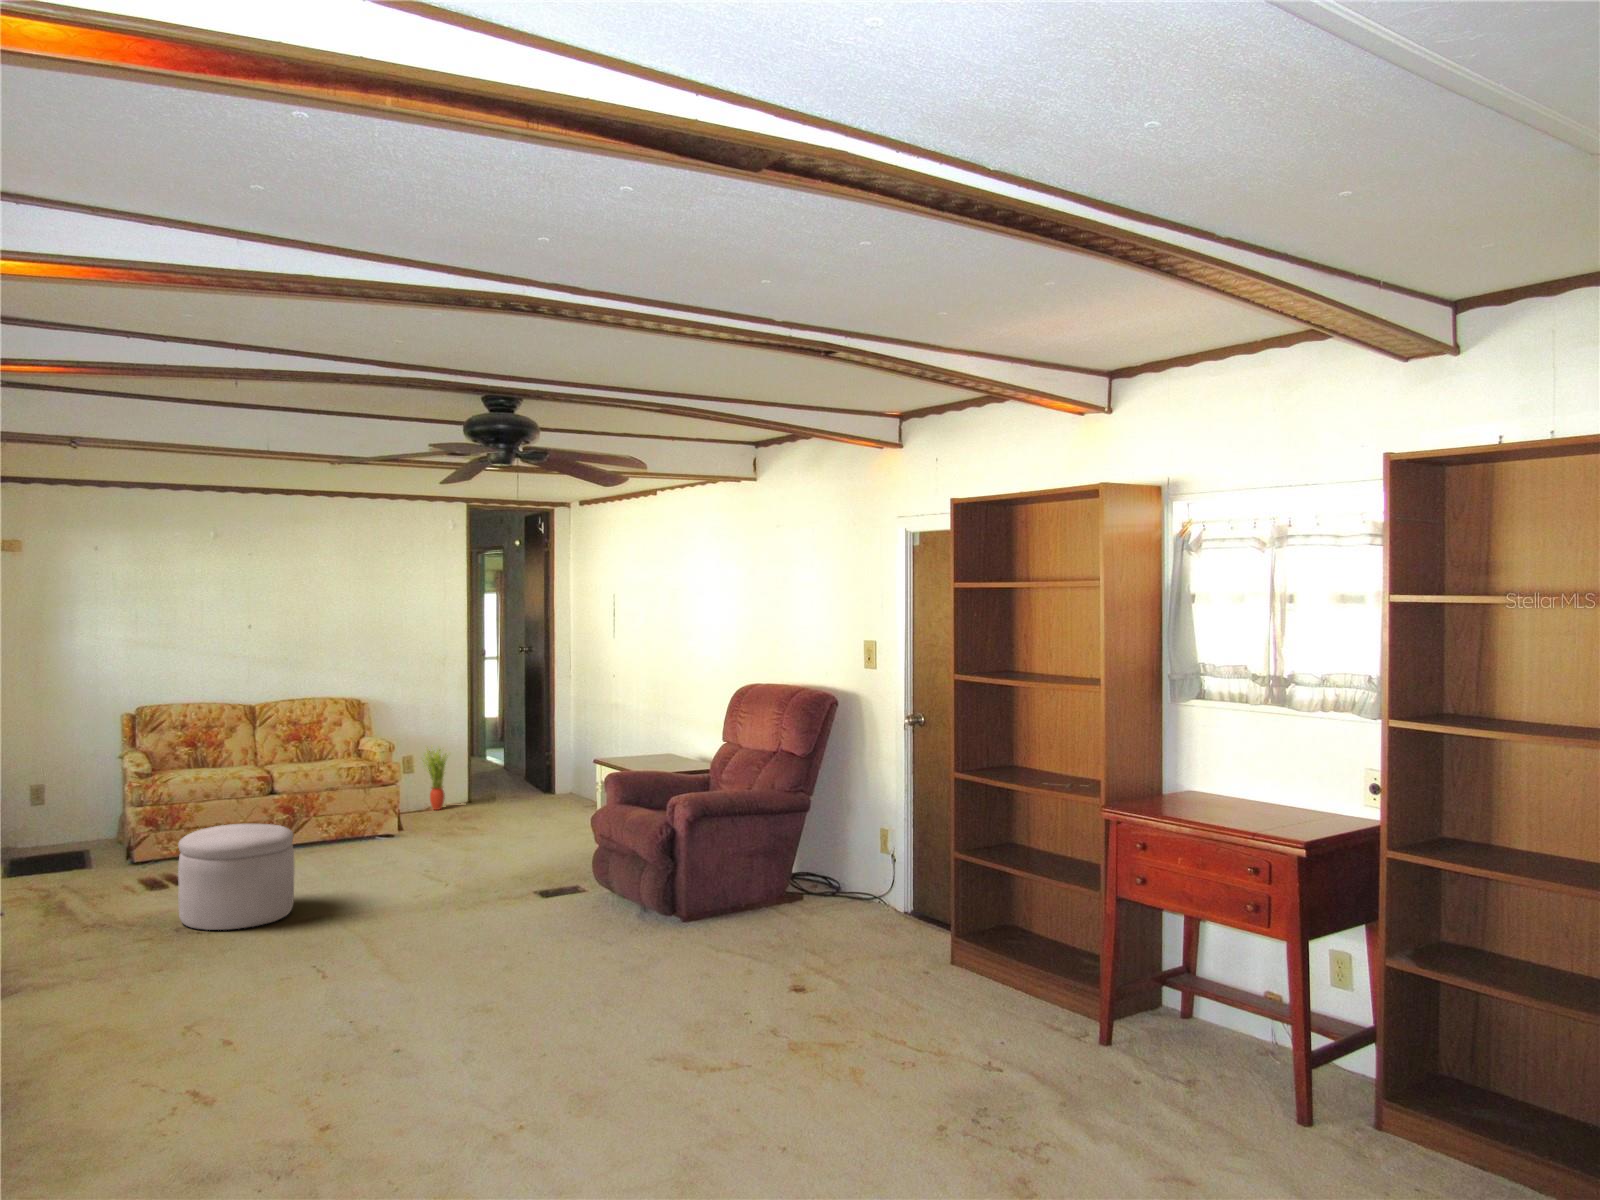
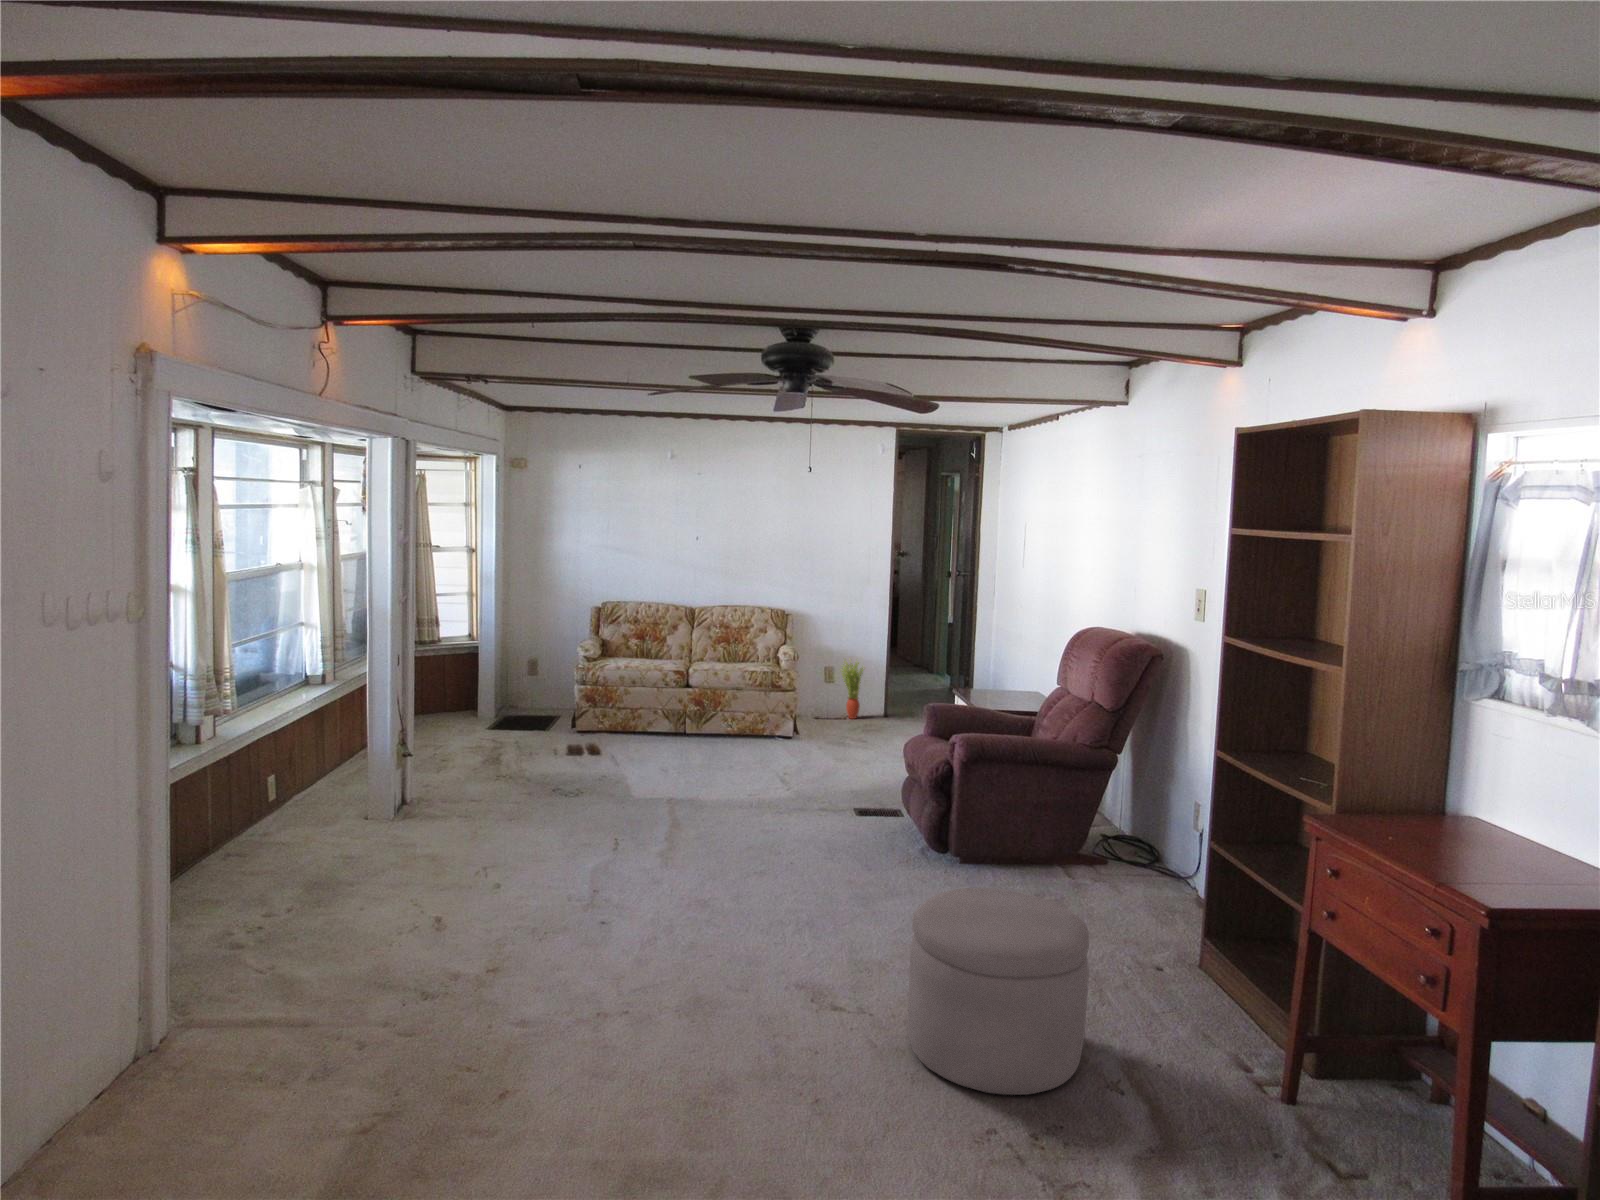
ottoman: present [178,824,294,930] -> present [907,888,1089,1095]

